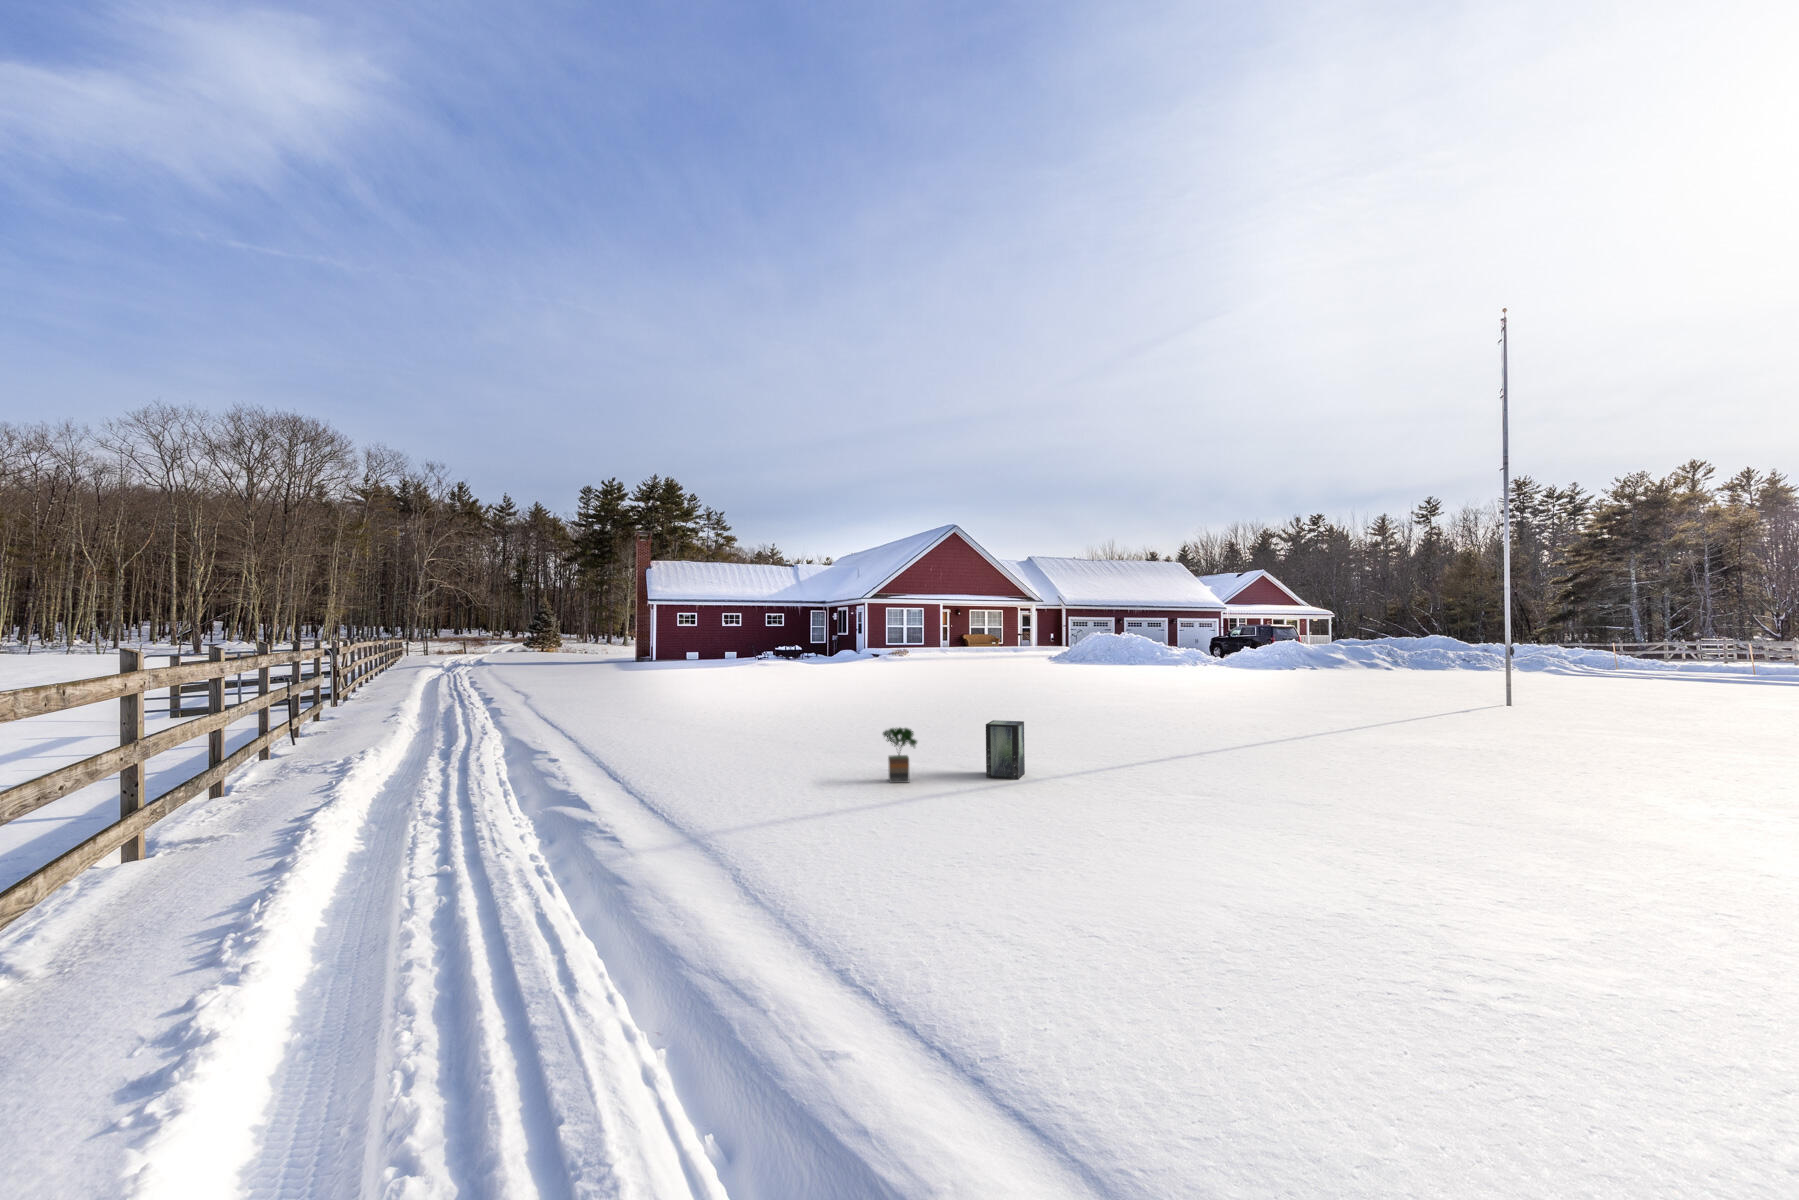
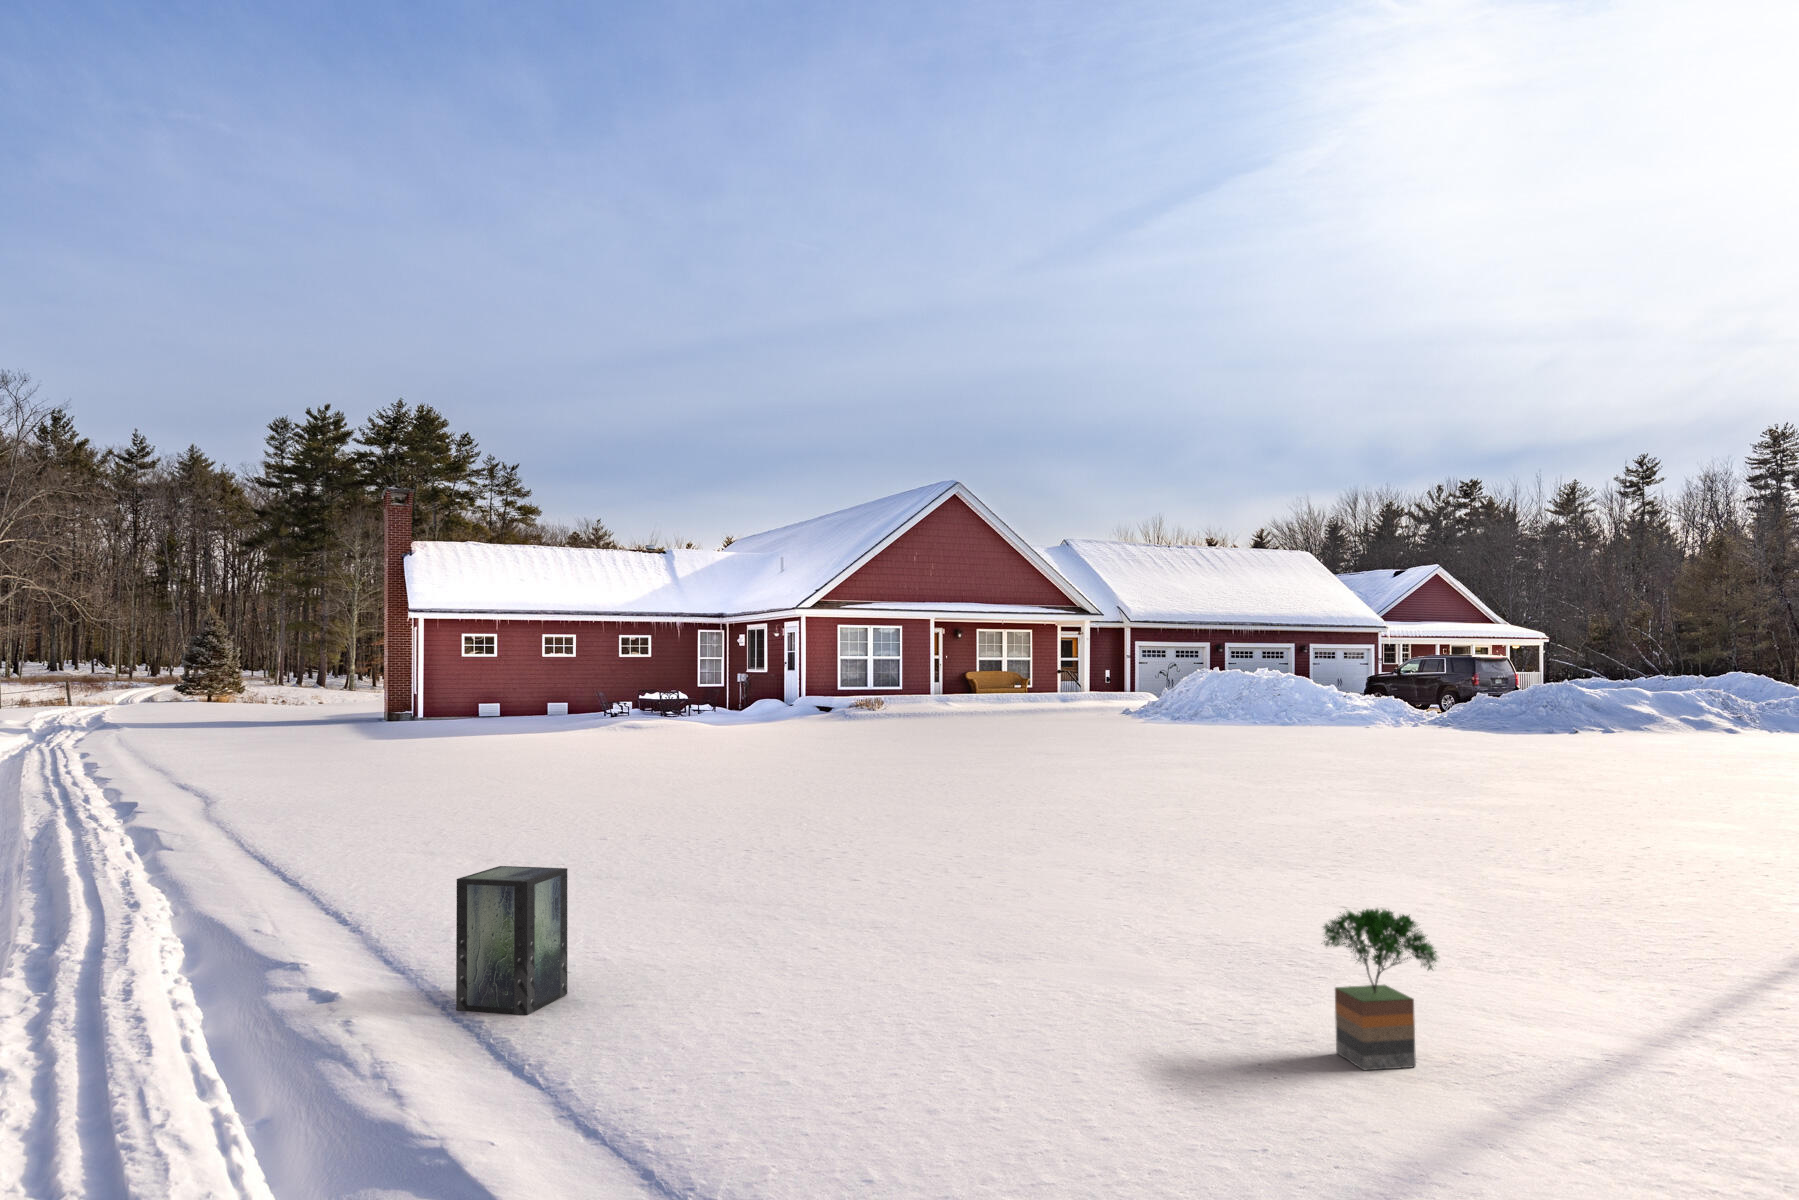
storage box: present [986,720,1025,779] -> present [456,866,567,1015]

